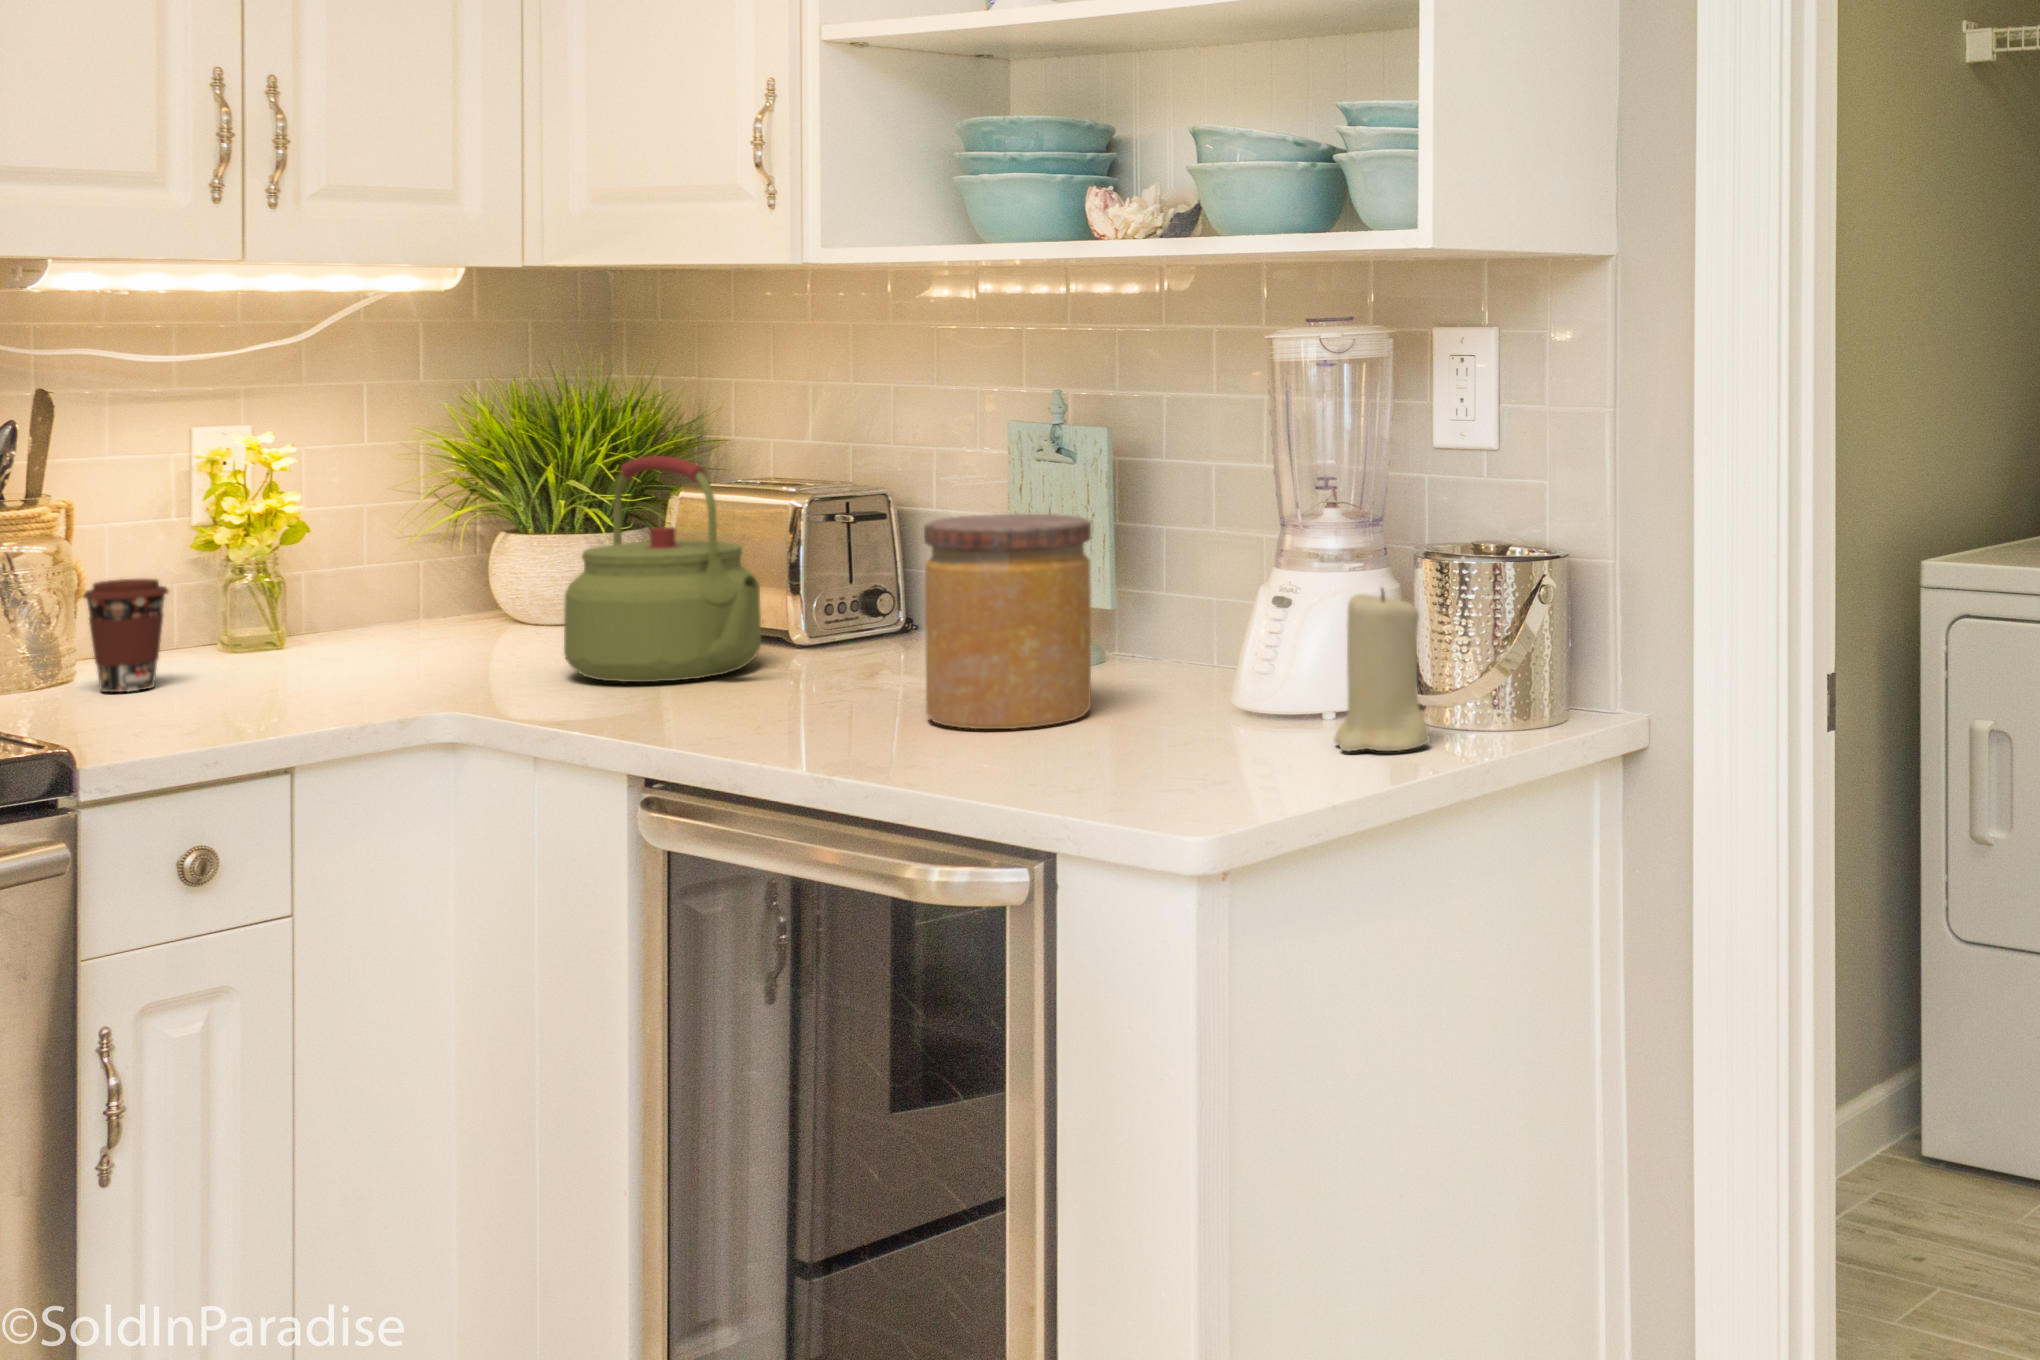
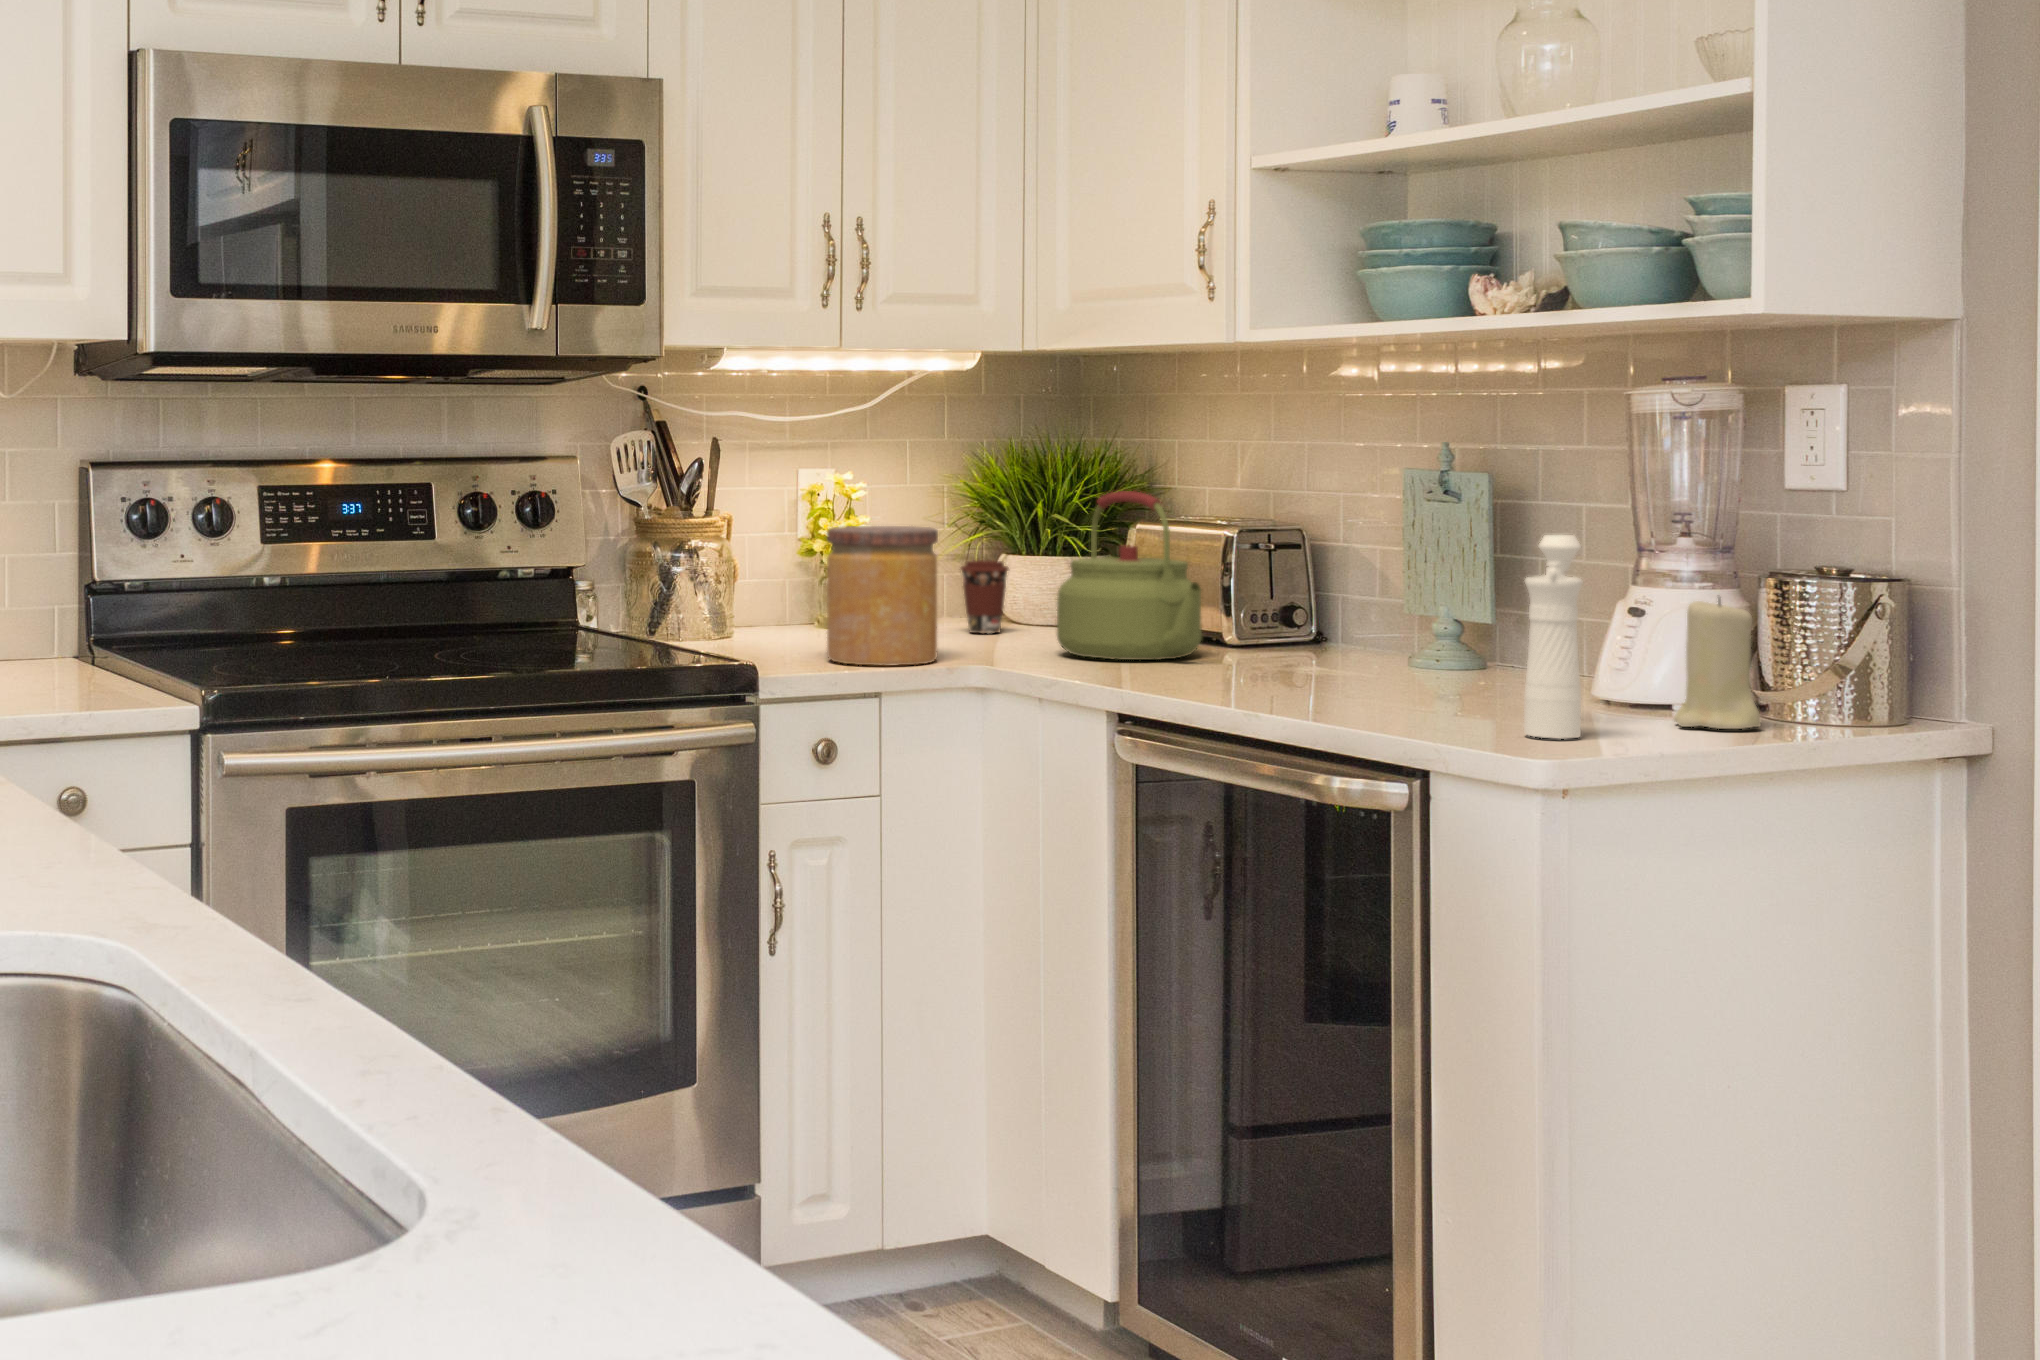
jar: present [924,514,1091,729] -> present [827,526,938,666]
pepper mill: none [1167,520,1237,791] -> present [1524,535,1582,739]
coffee cup: present [83,579,168,692] -> present [961,560,1008,634]

